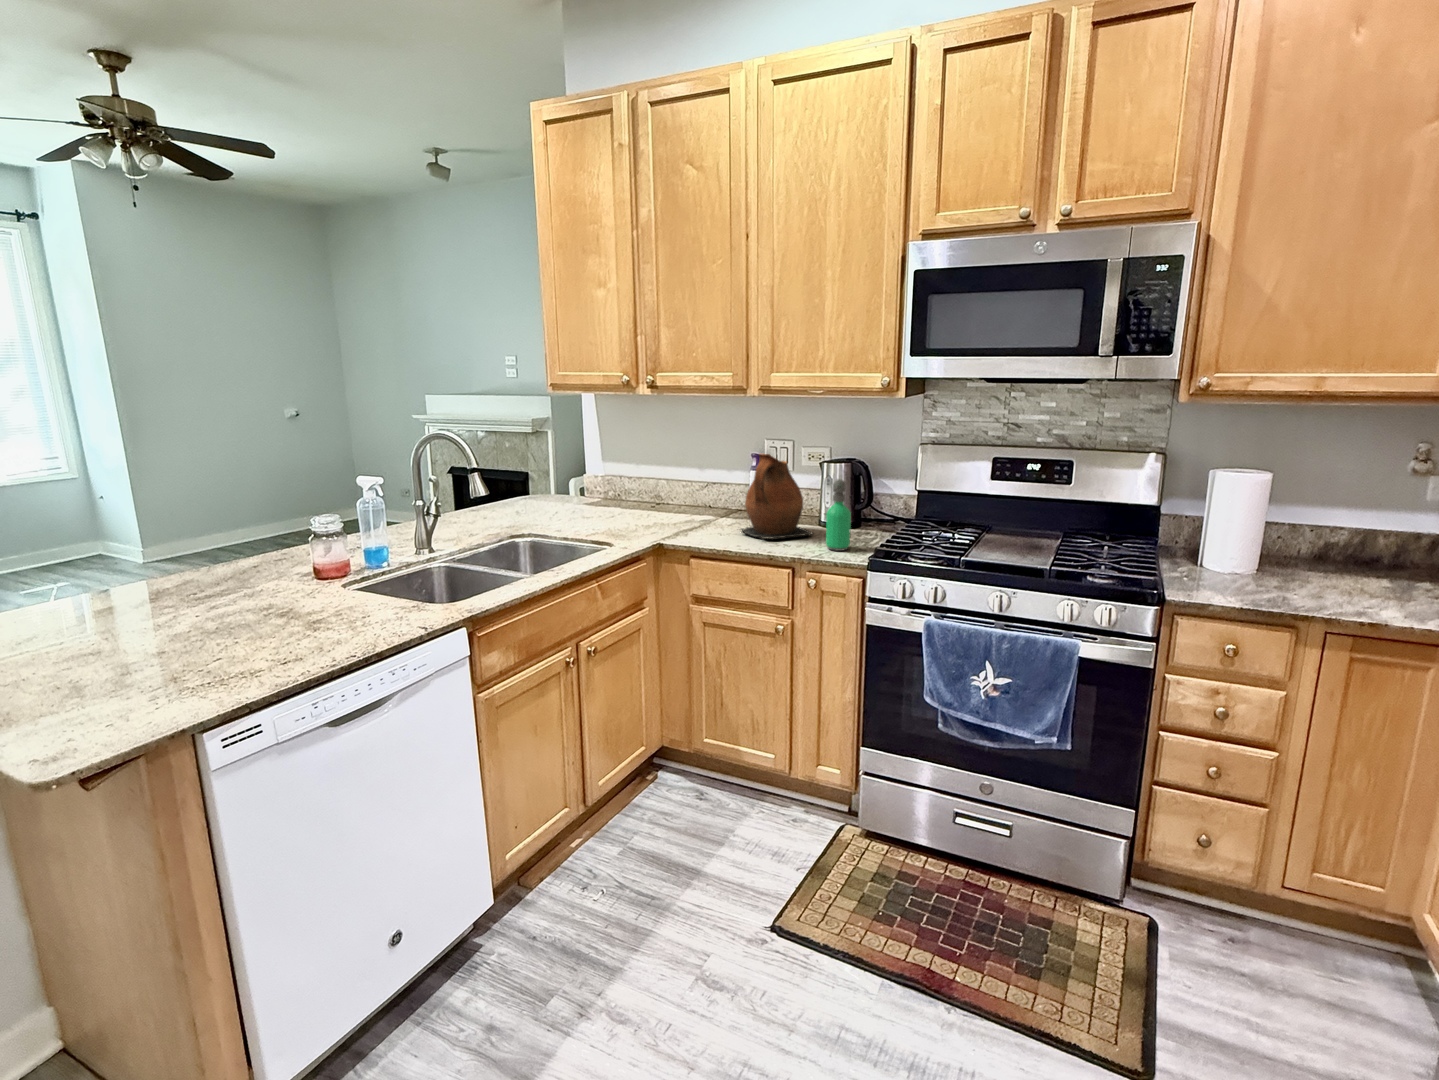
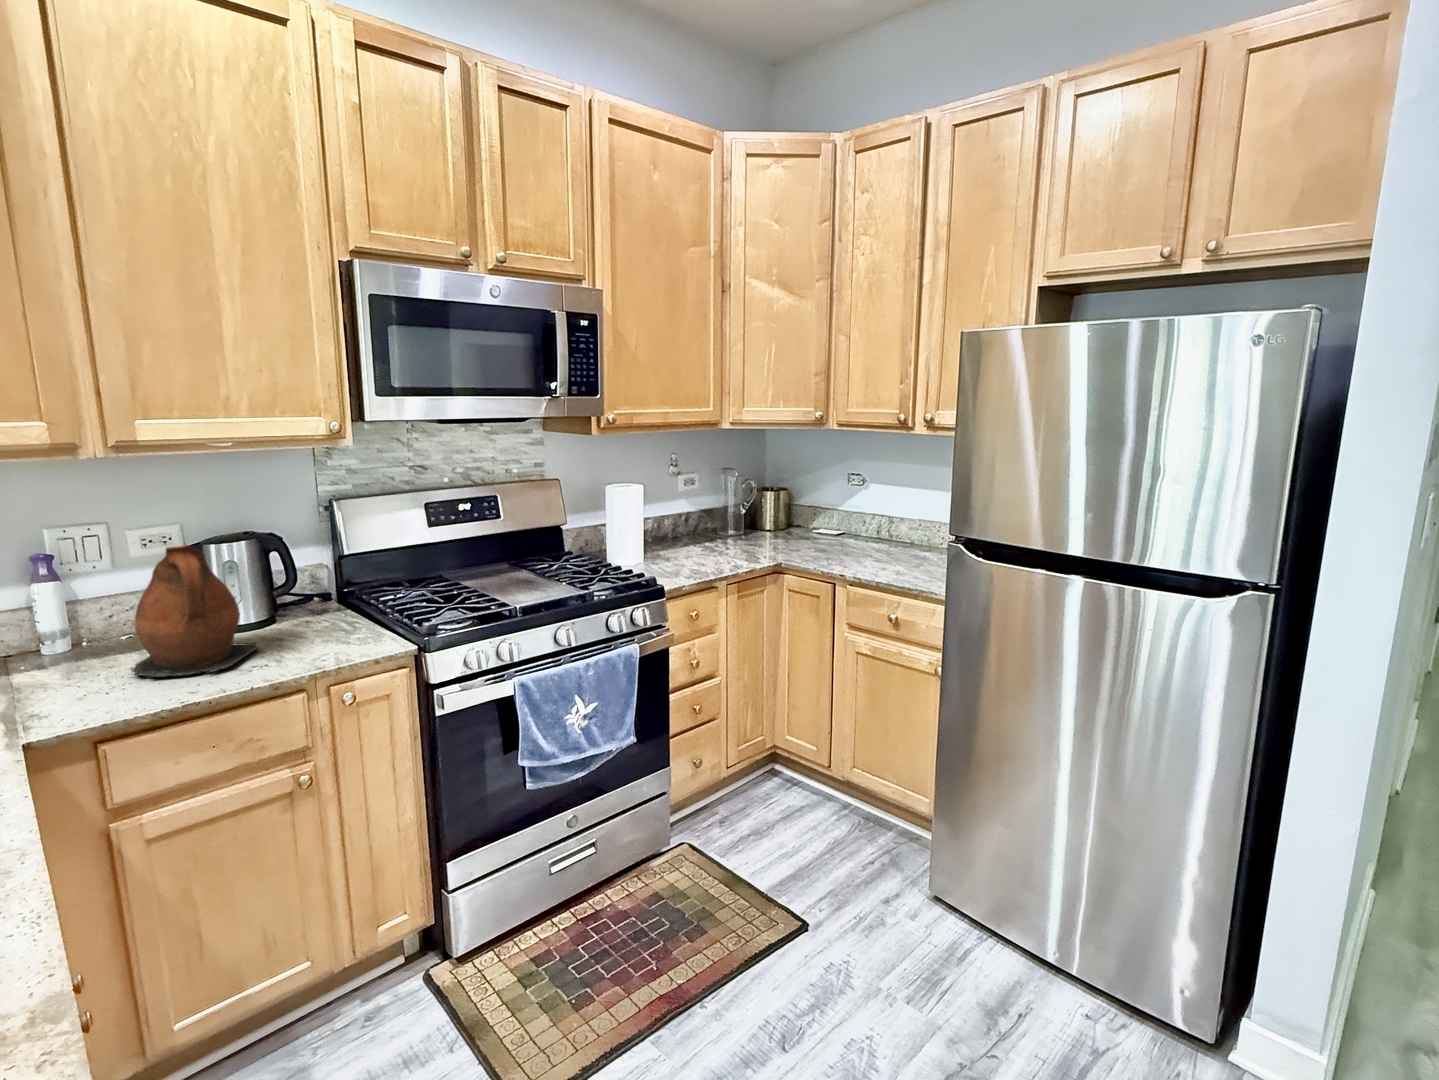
soap dispenser: present [826,479,851,551] -> none [312,557,352,651]

